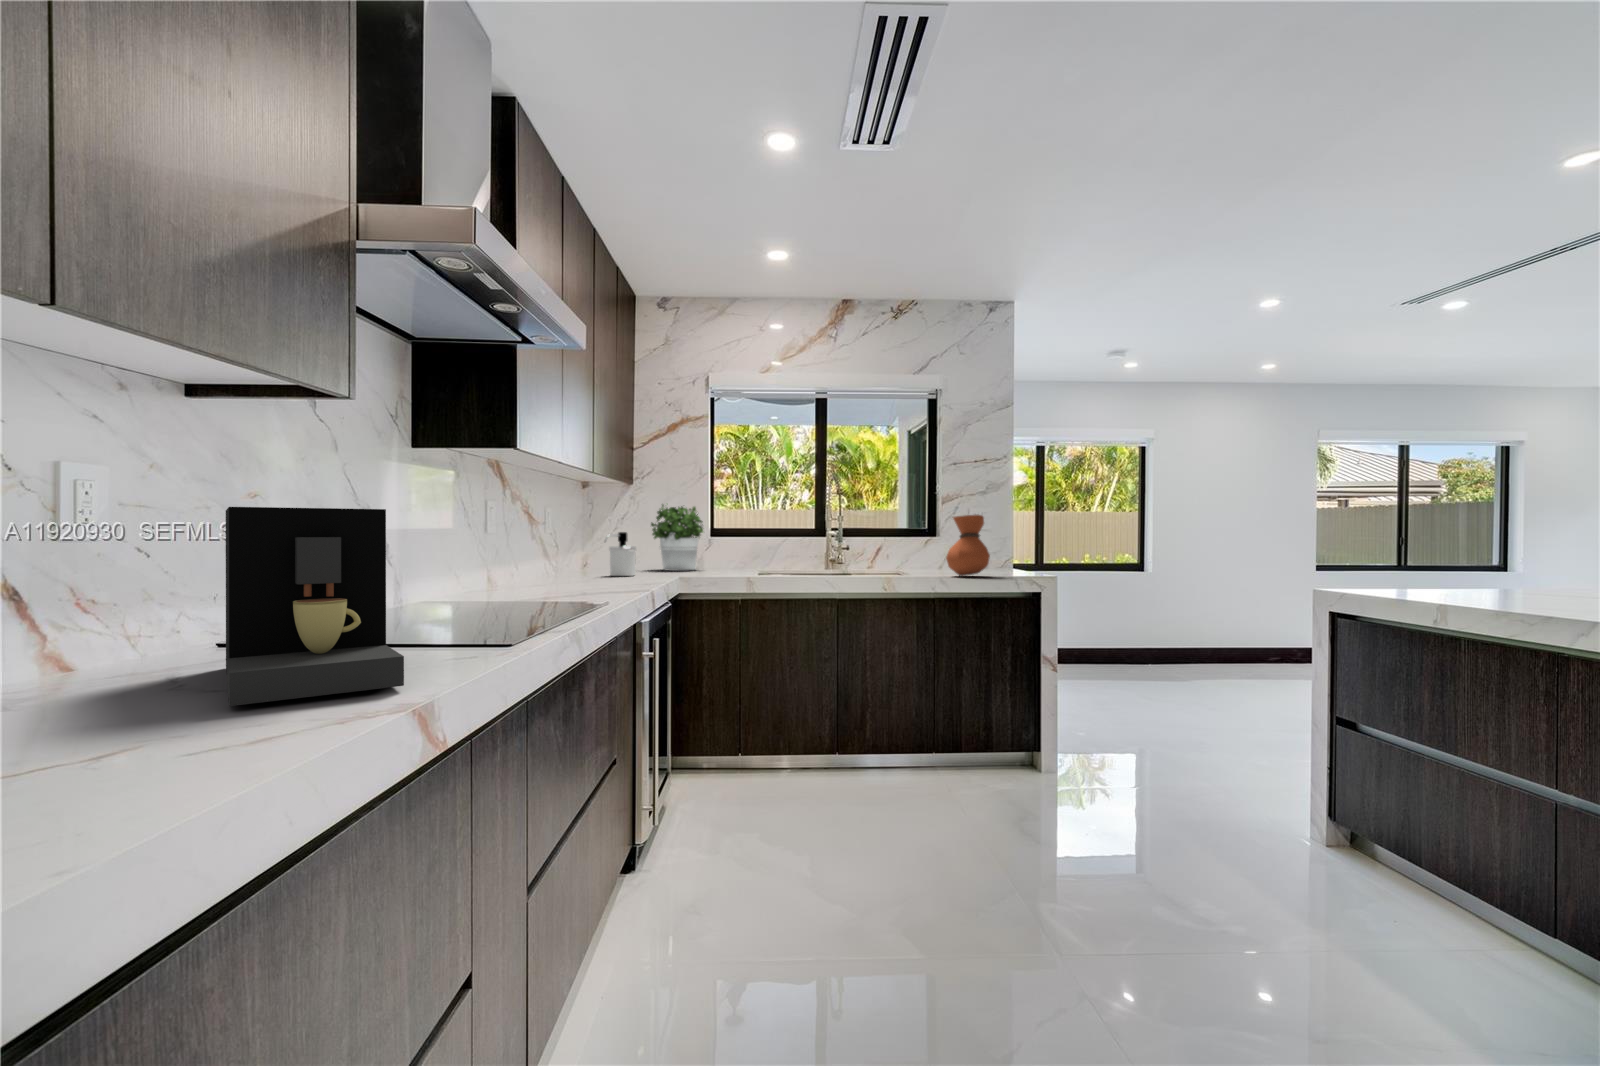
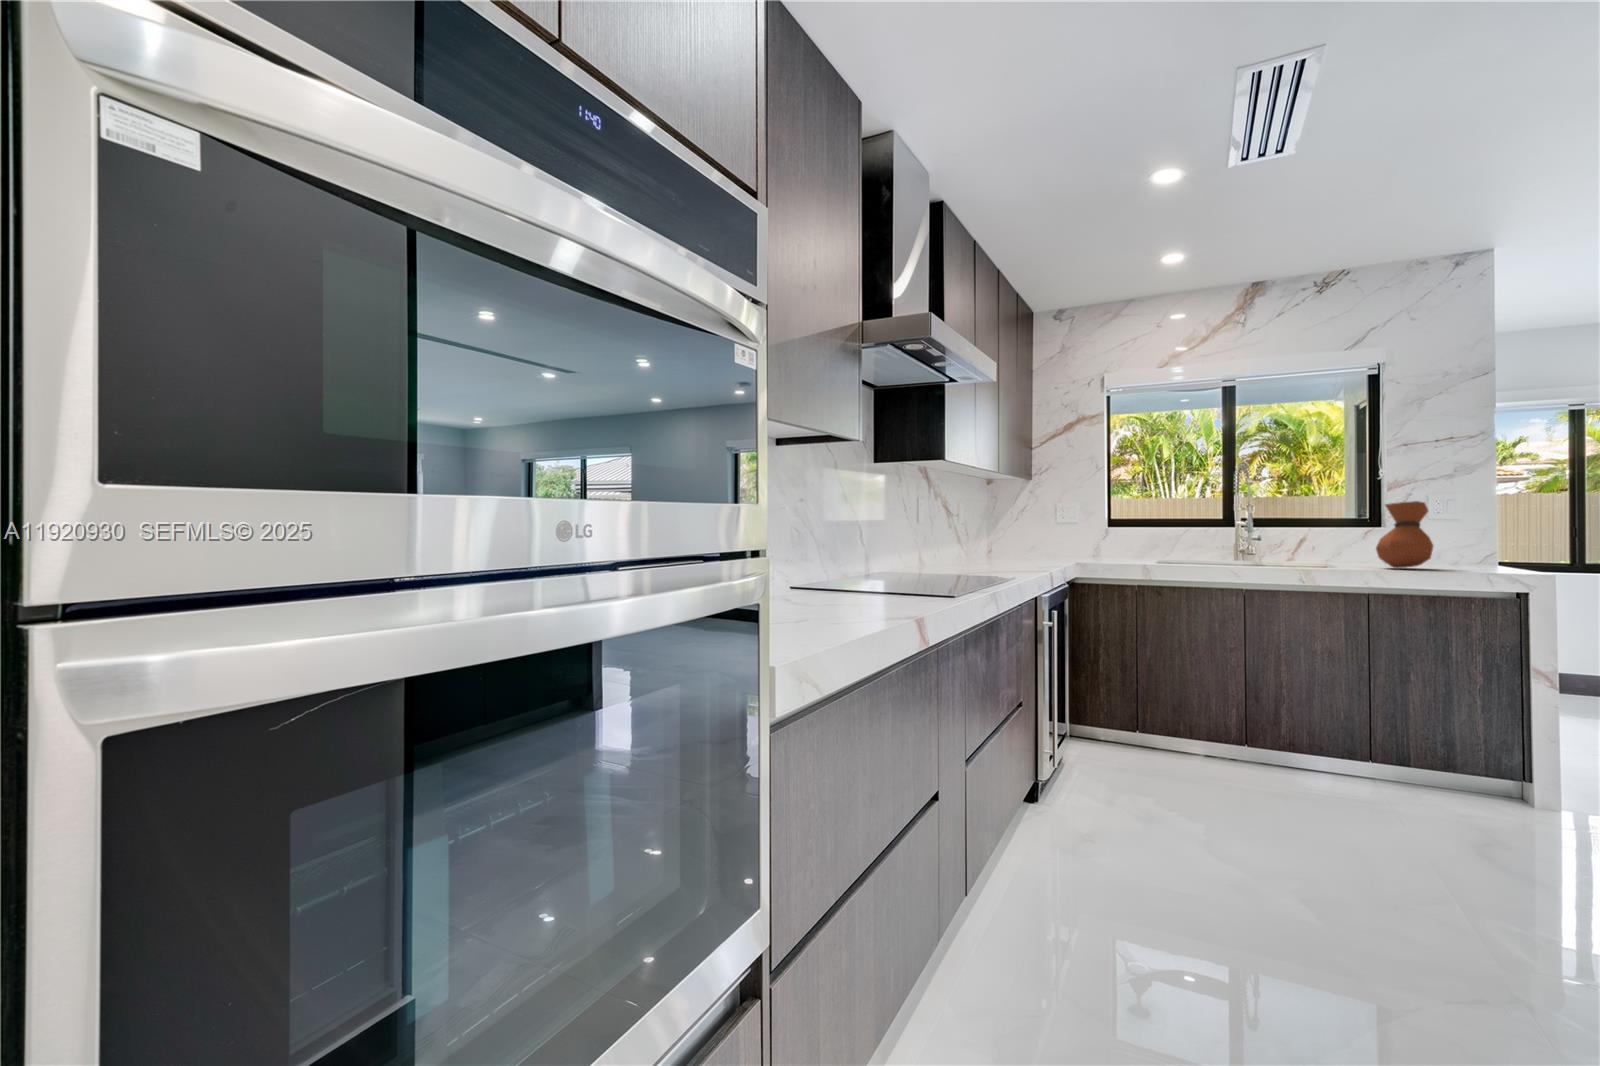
potted plant: present [651,505,703,571] -> none [1051,498,1103,559]
coffee maker: present [226,507,404,706] -> none [800,510,900,611]
soap dispenser: present [605,532,636,576] -> none [1009,524,1037,563]

